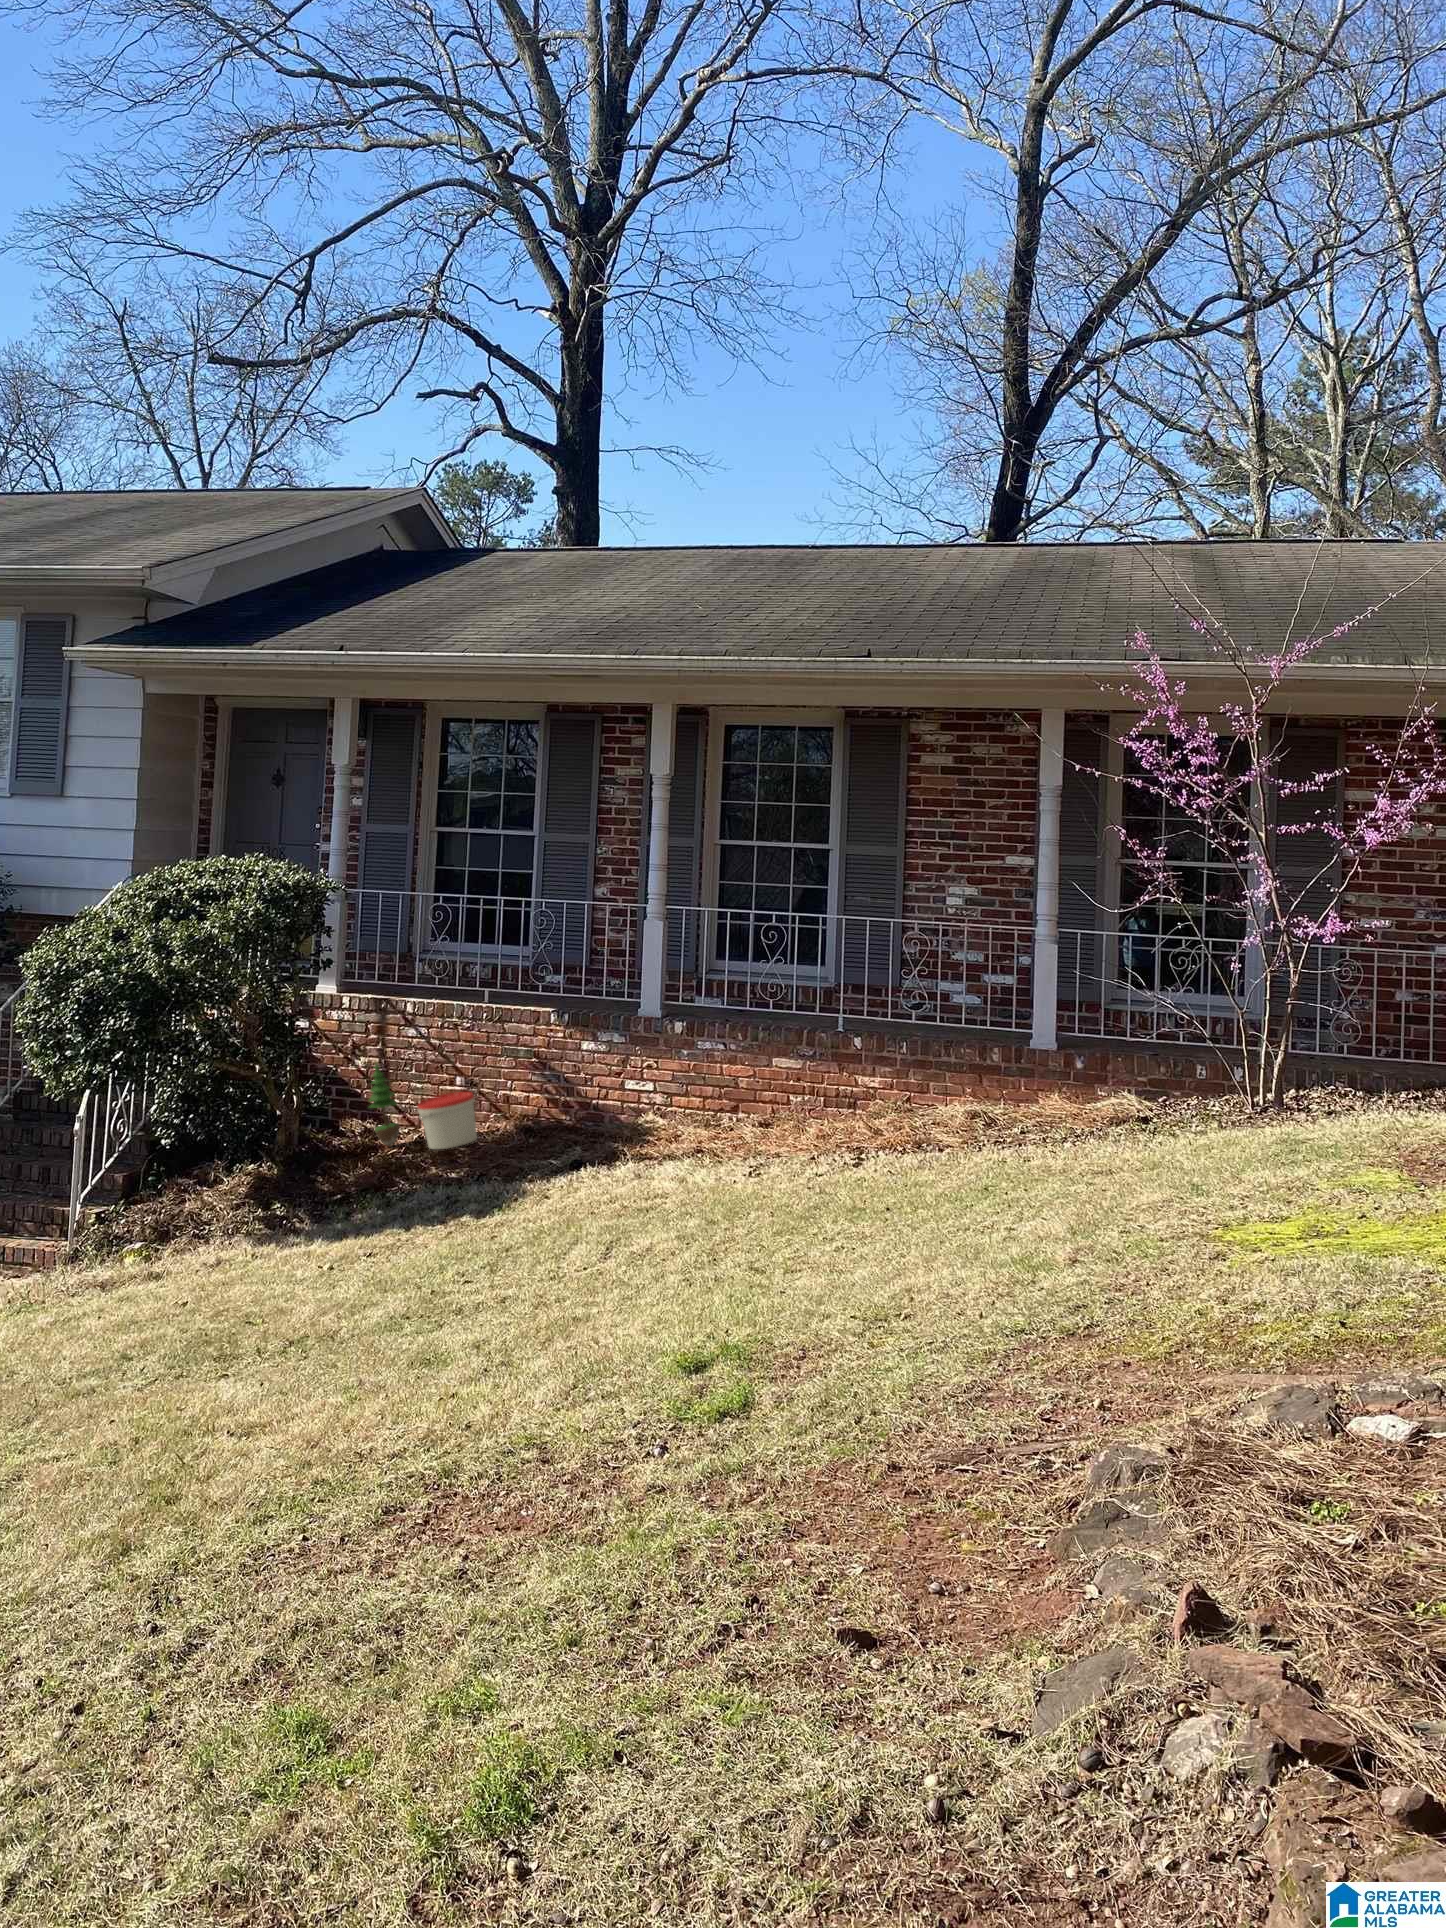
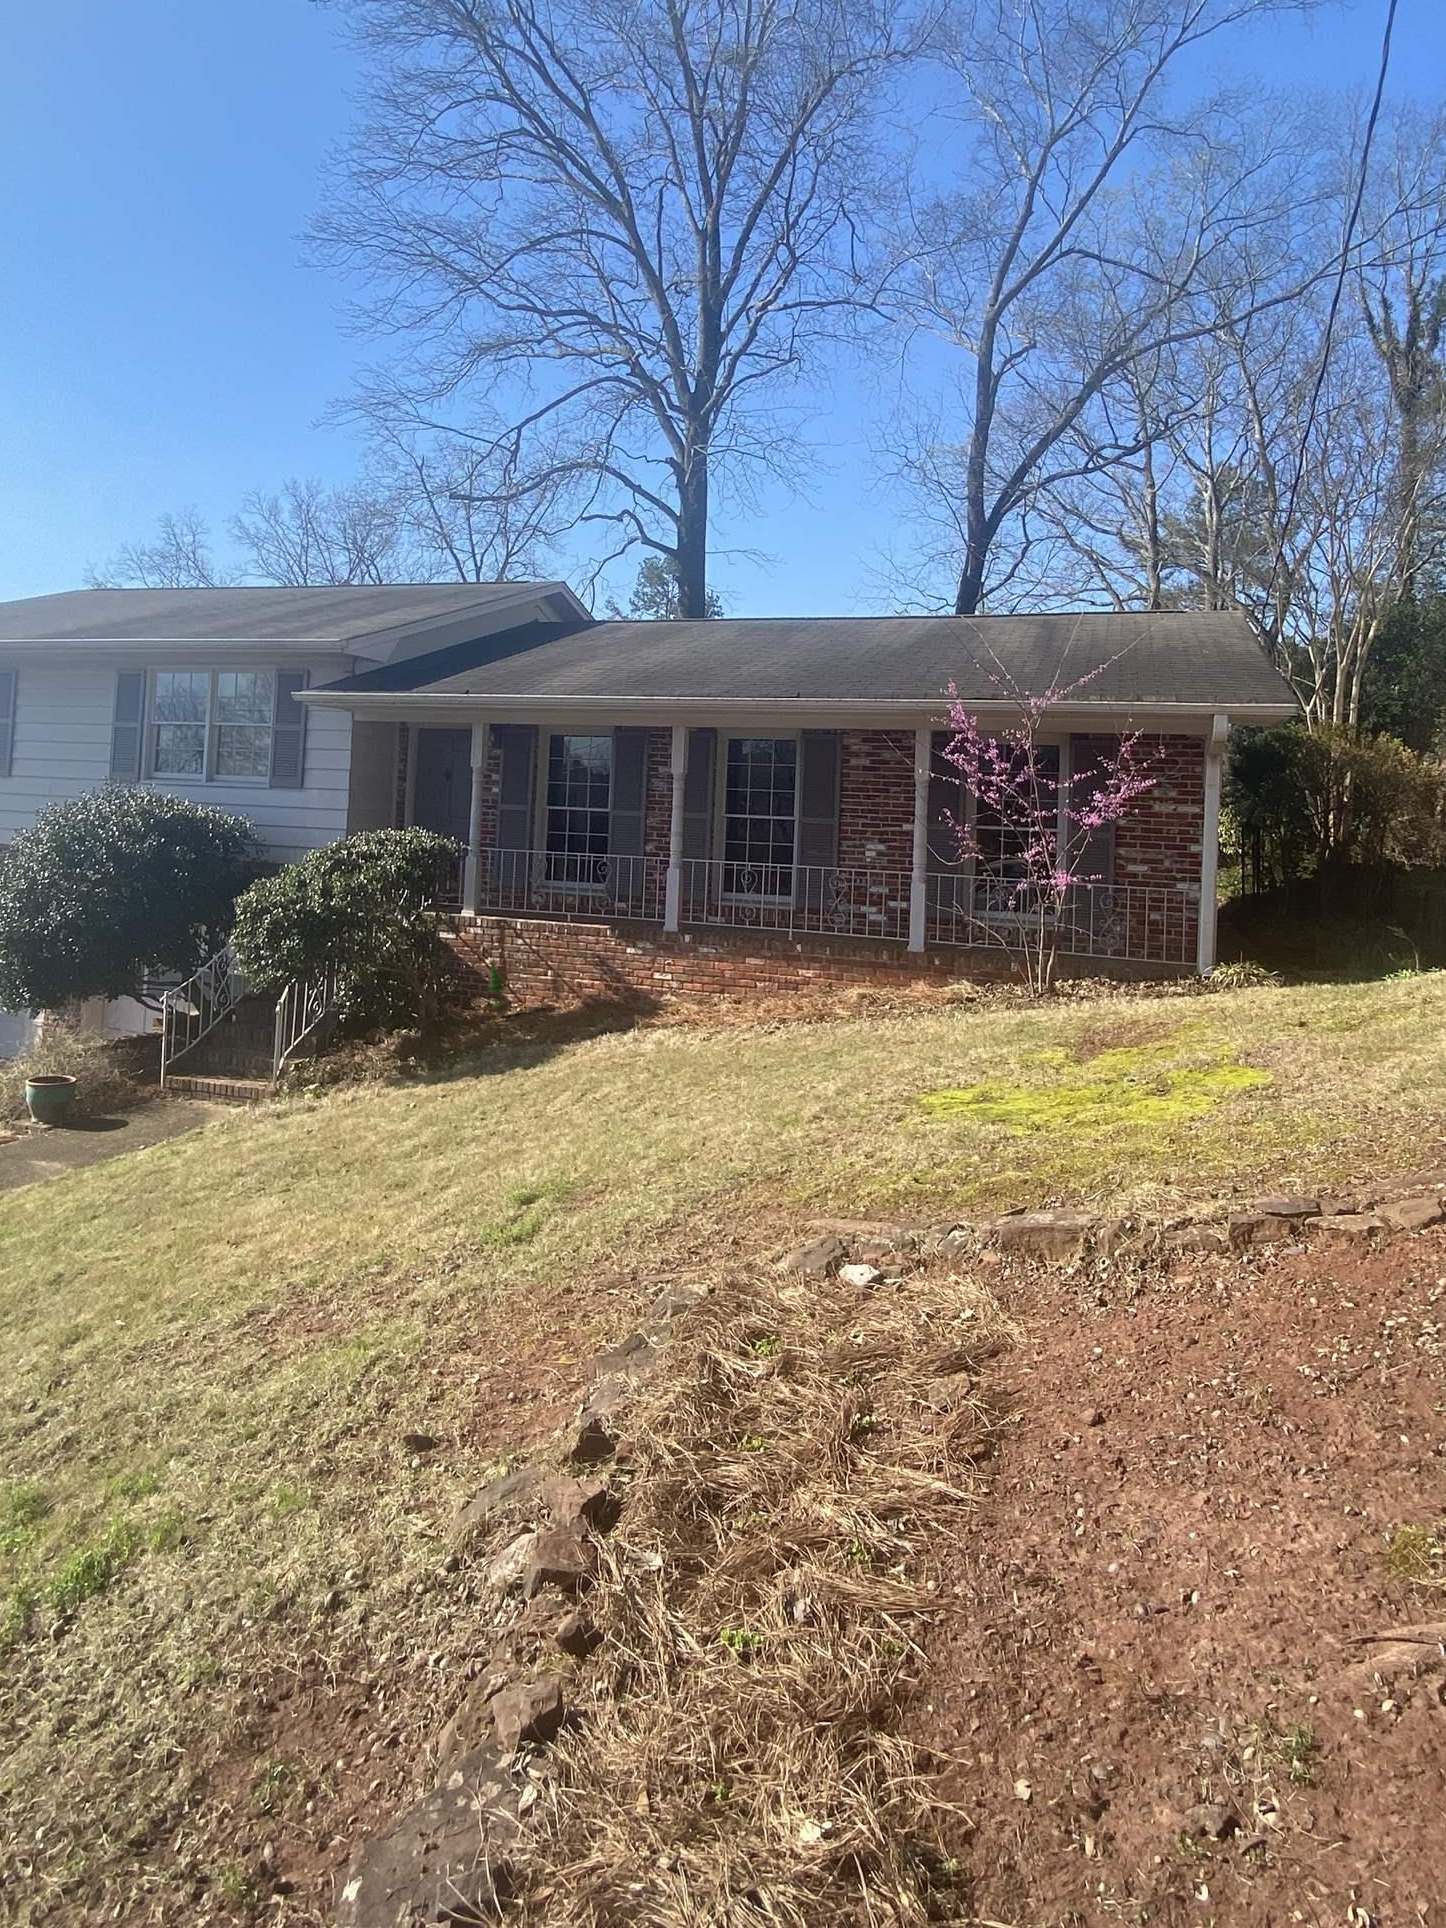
bucket: present [417,1092,477,1149] -> none [517,981,557,1019]

